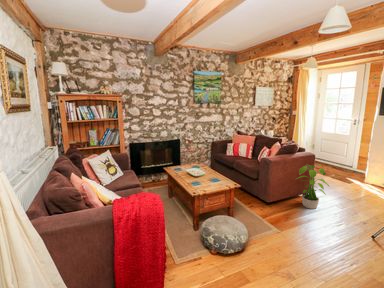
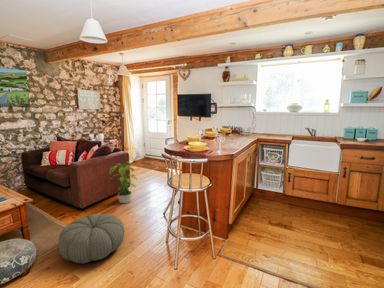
pouf: none [264,215,335,268] -> present [59,214,124,263]

